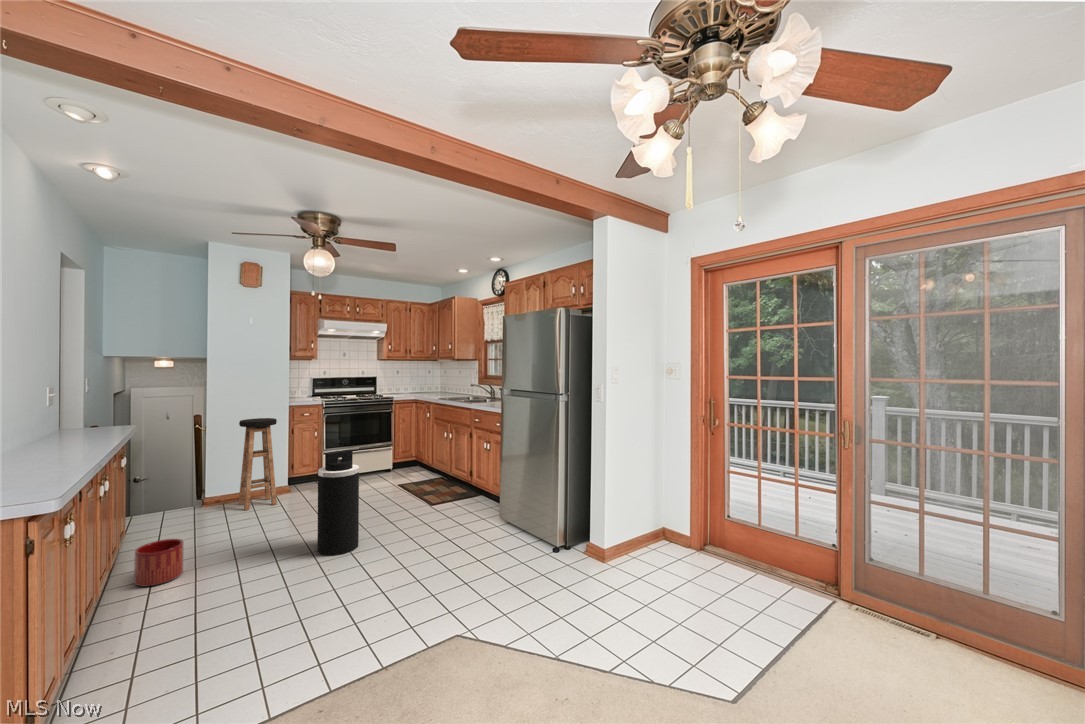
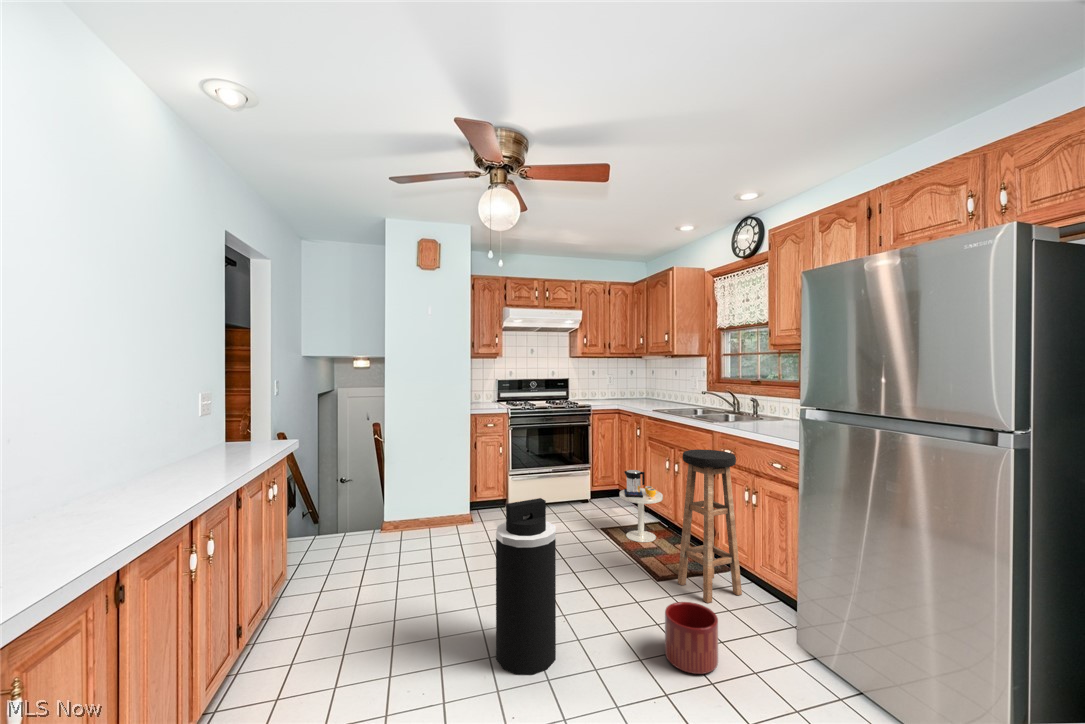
bar stool: present [239,418,277,510] -> present [678,449,742,603]
side table: none [411,440,442,489] -> present [619,470,663,542]
planter: present [134,539,184,586] -> present [665,602,718,674]

